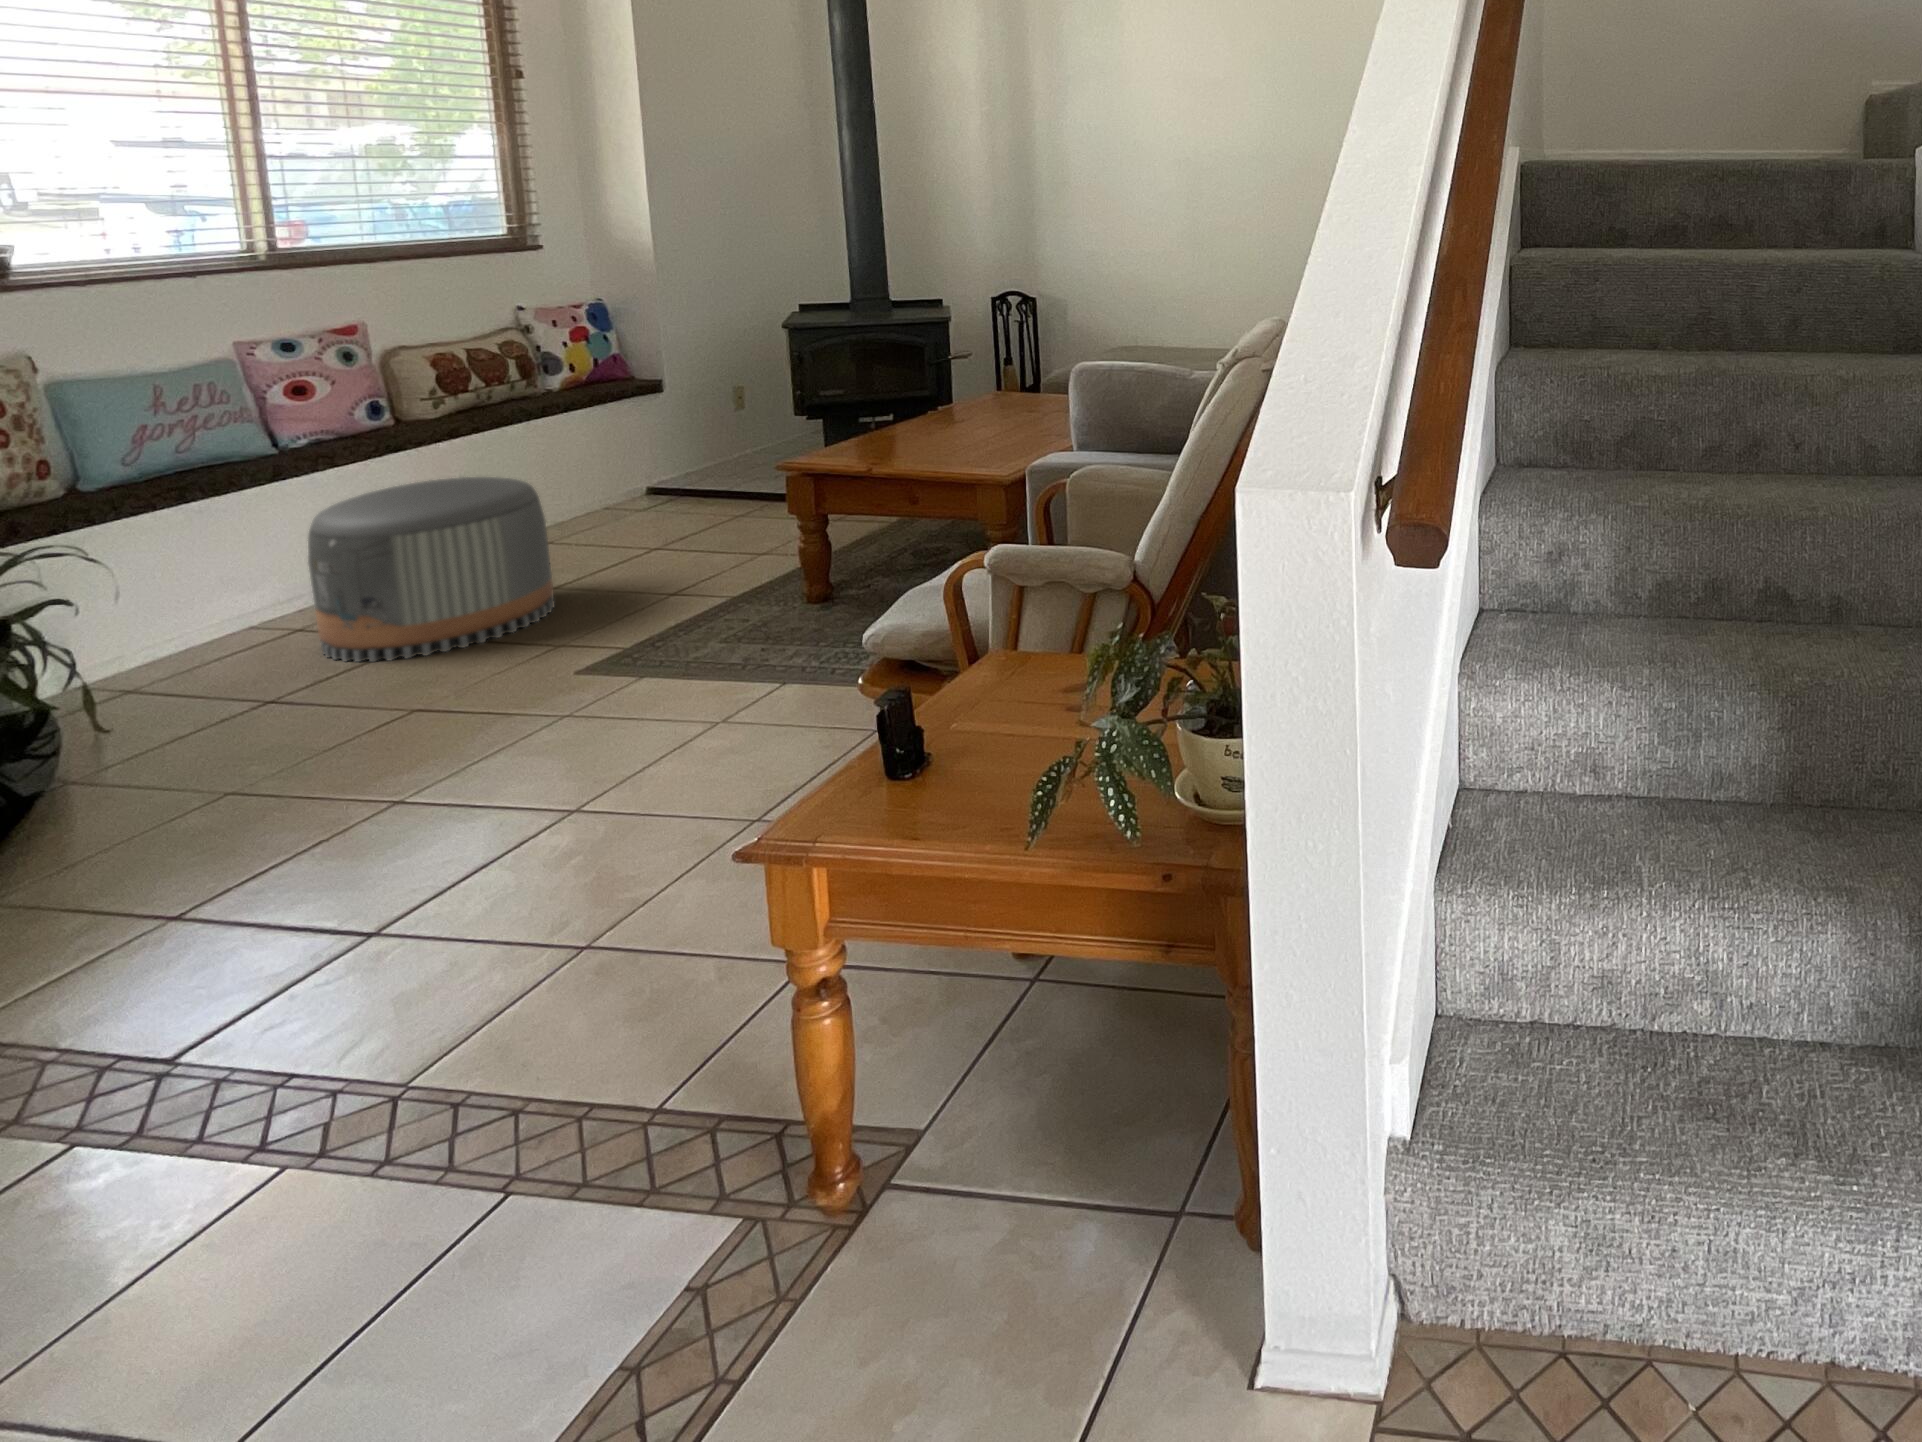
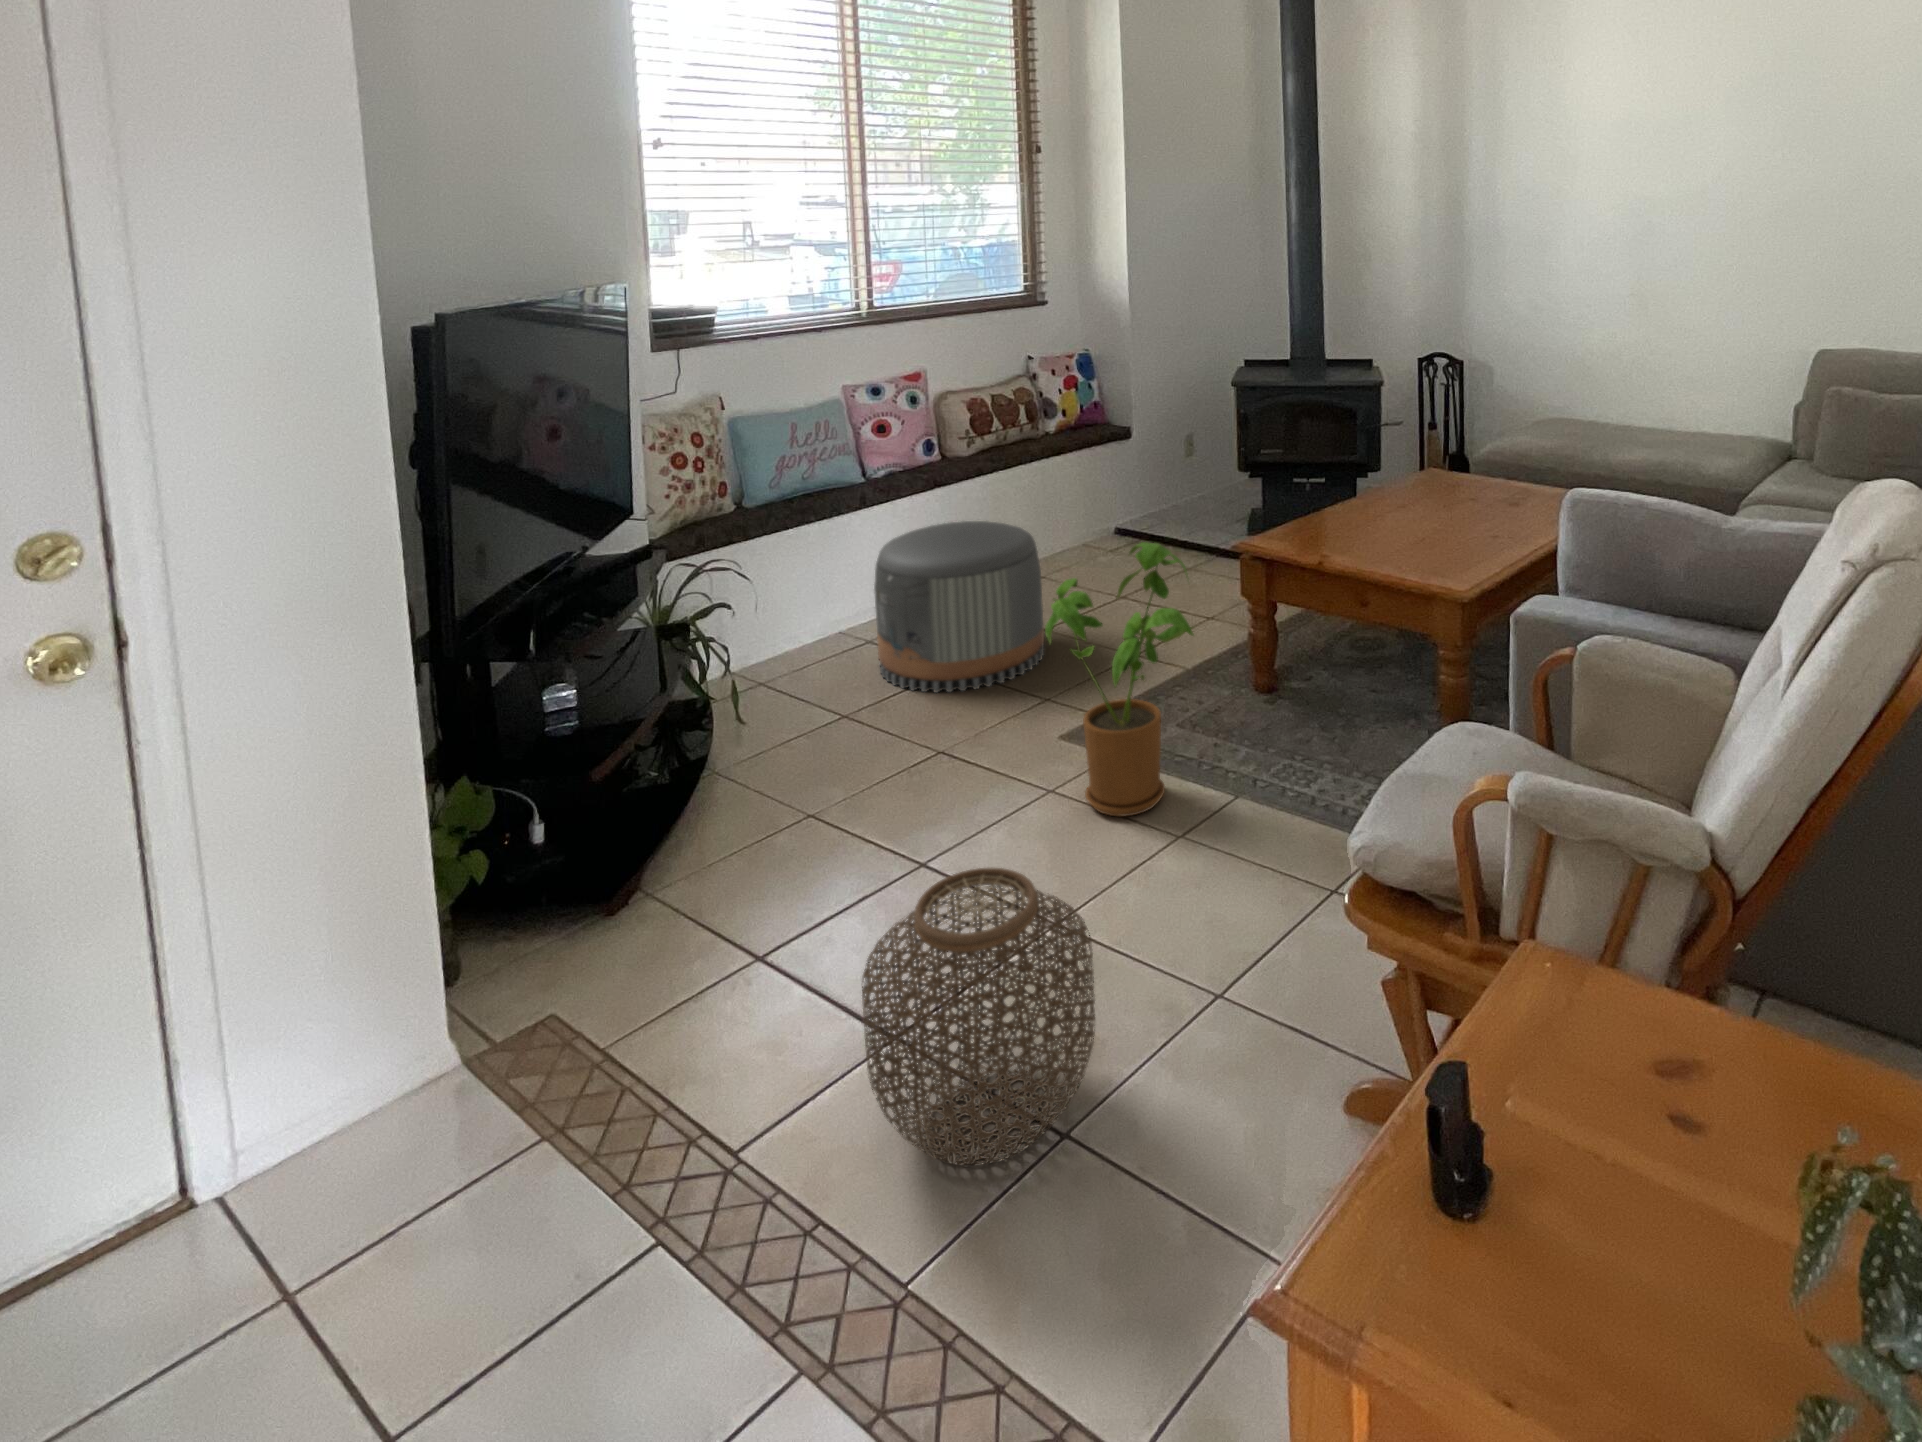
house plant: none [551,453,727,712] -> present [1045,542,1193,816]
woven basket: none [350,710,618,961] -> present [862,868,1095,1165]

